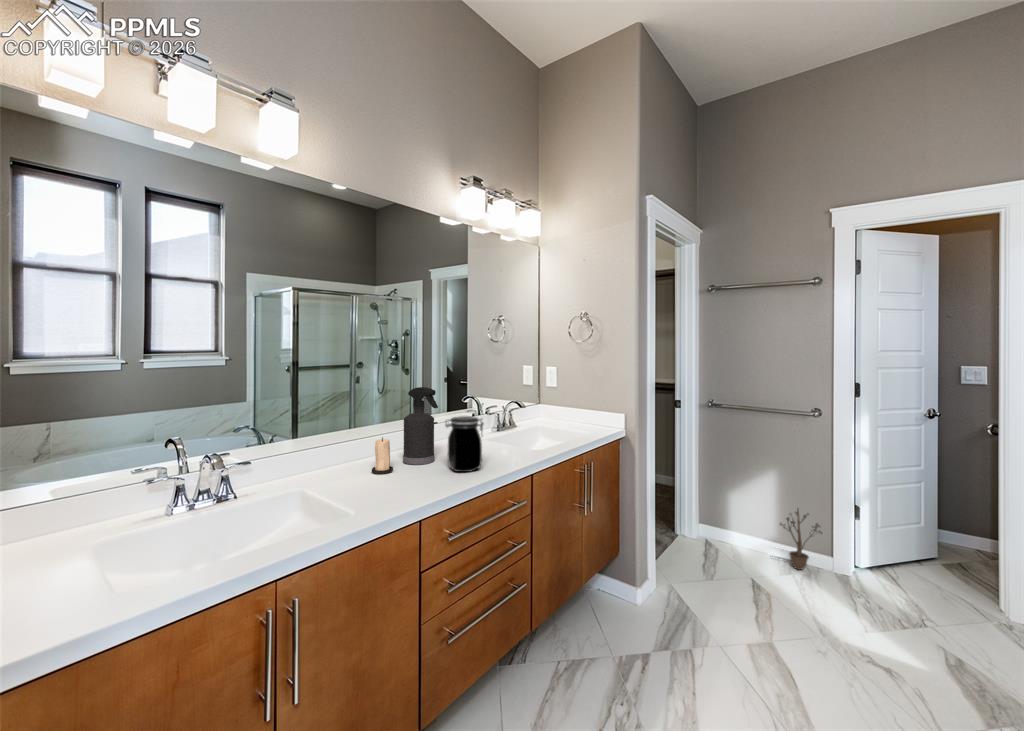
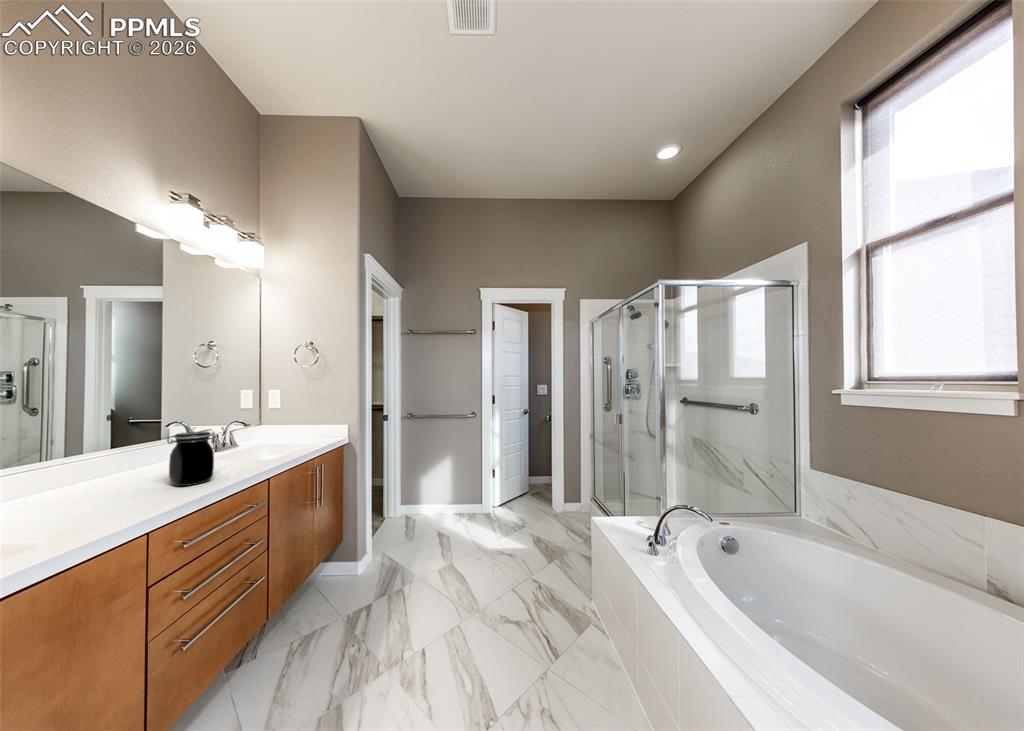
spray bottle: present [403,387,438,465] -> none [99,407,154,491]
candle: present [372,438,393,474] -> none [53,463,88,506]
decorative plant: present [774,509,822,570] -> none [448,477,477,518]

